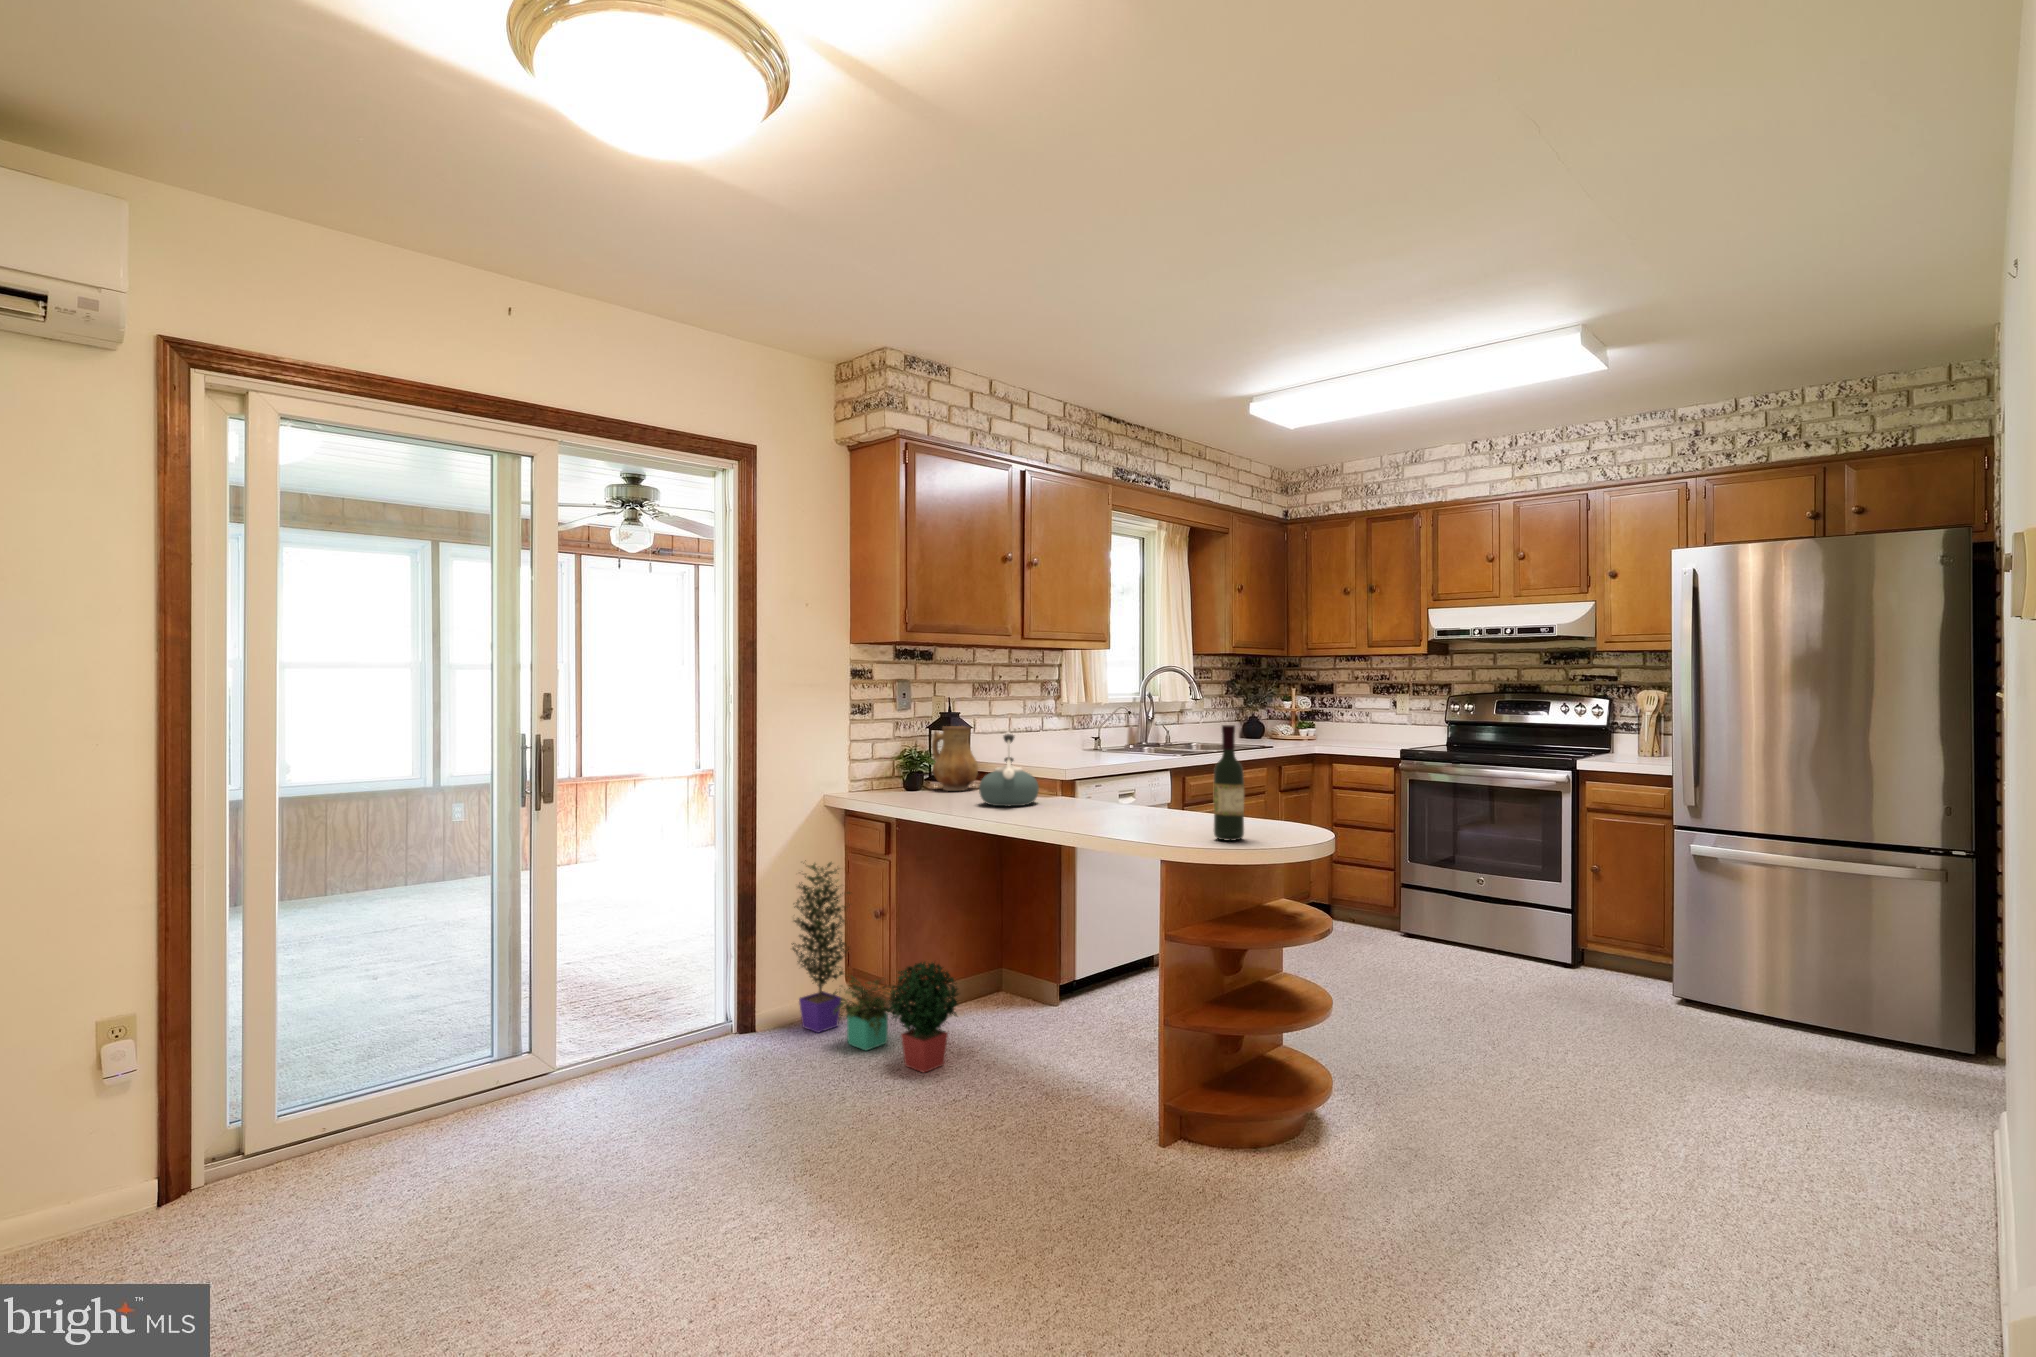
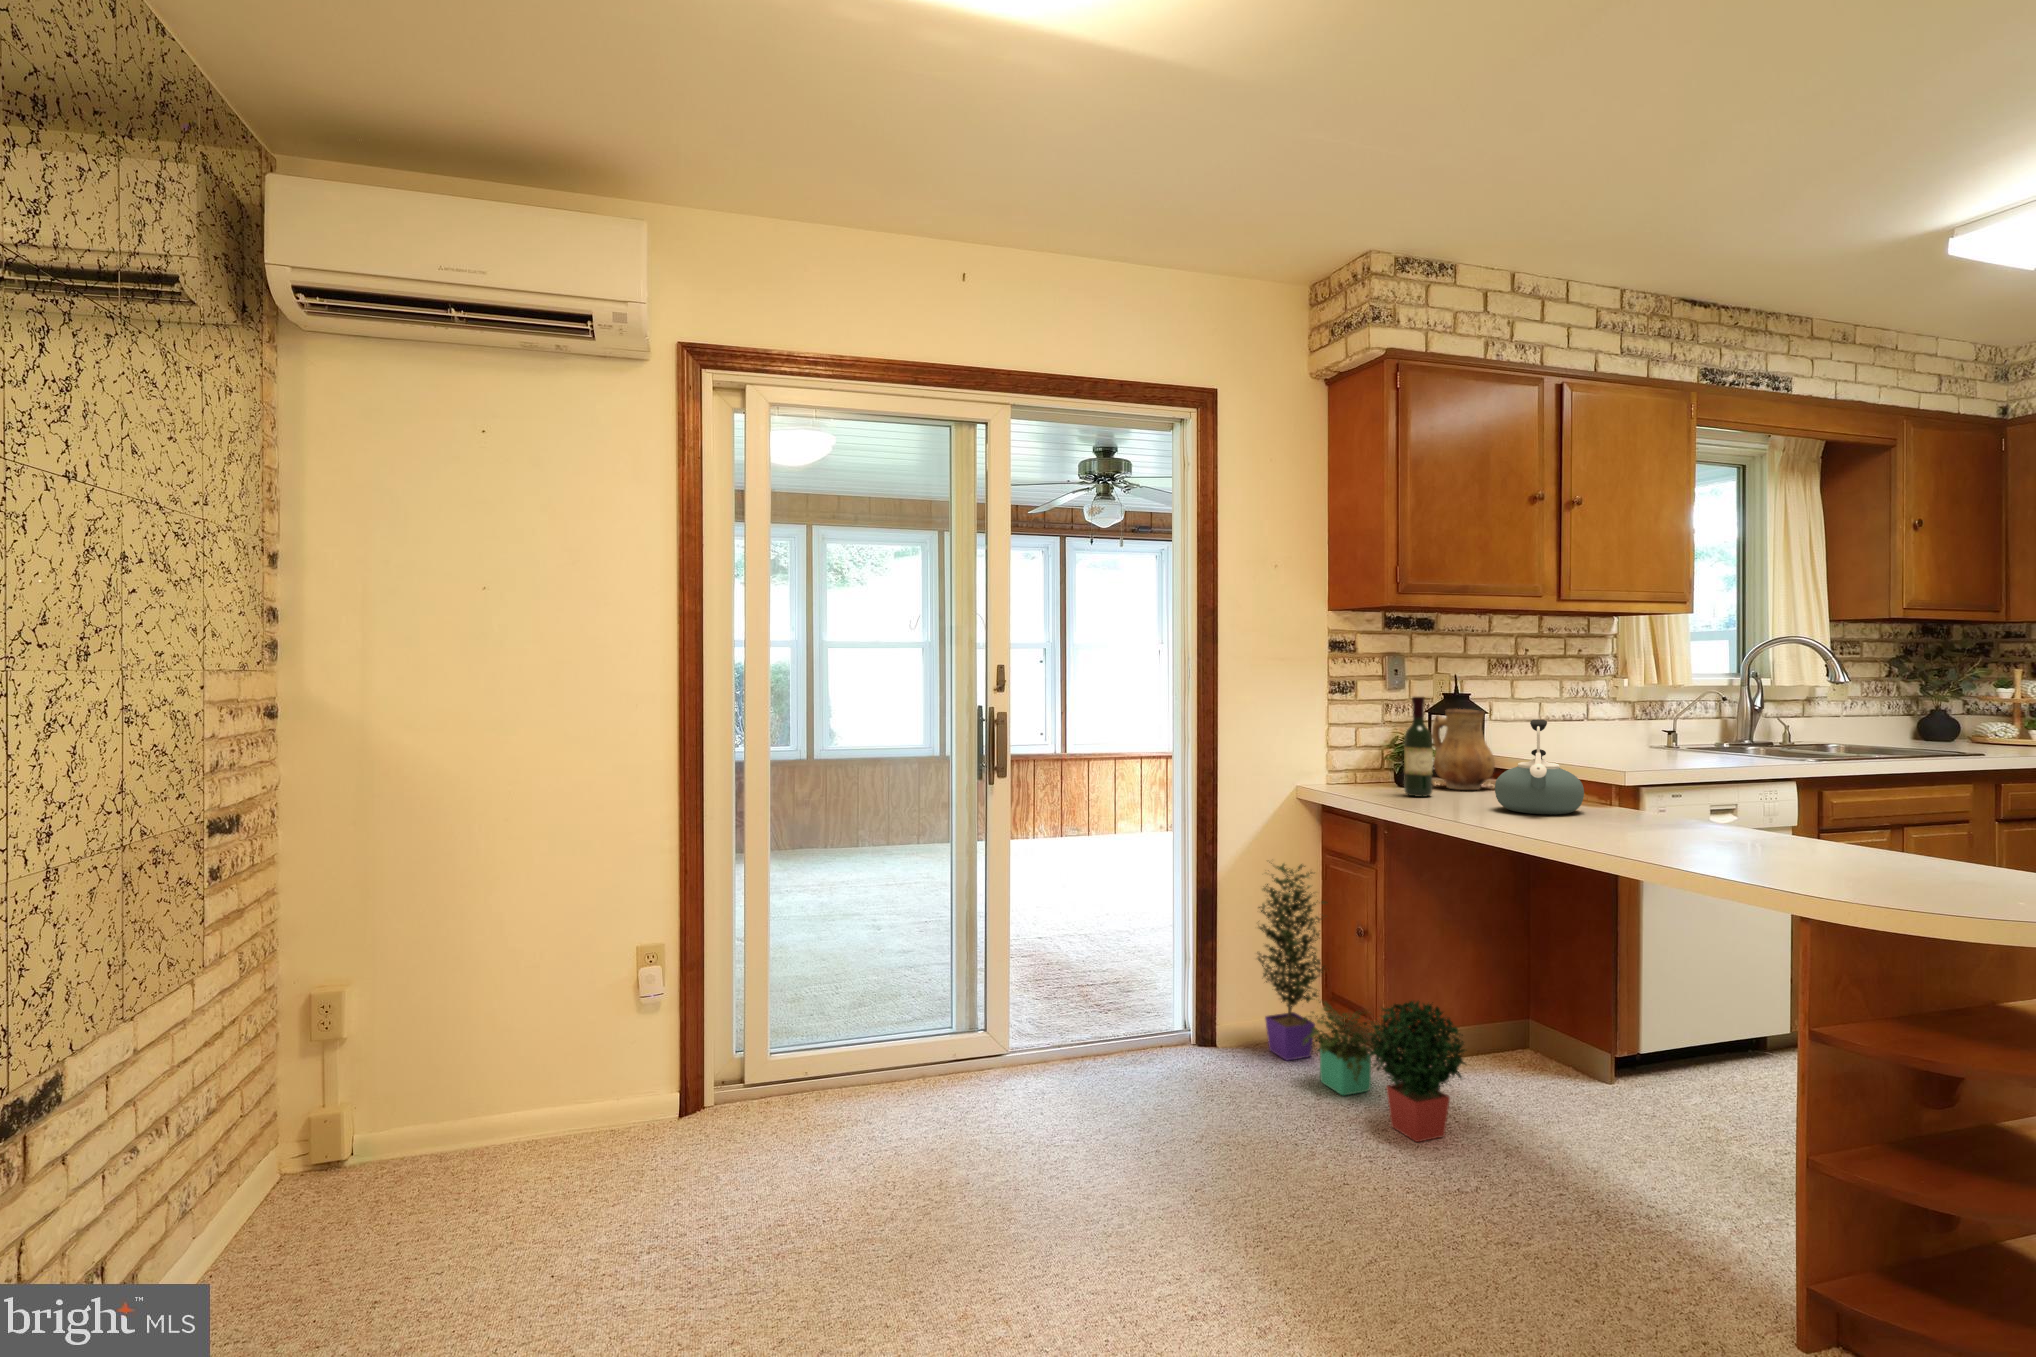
wine bottle: present [1213,725,1244,841] -> present [1404,696,1433,797]

